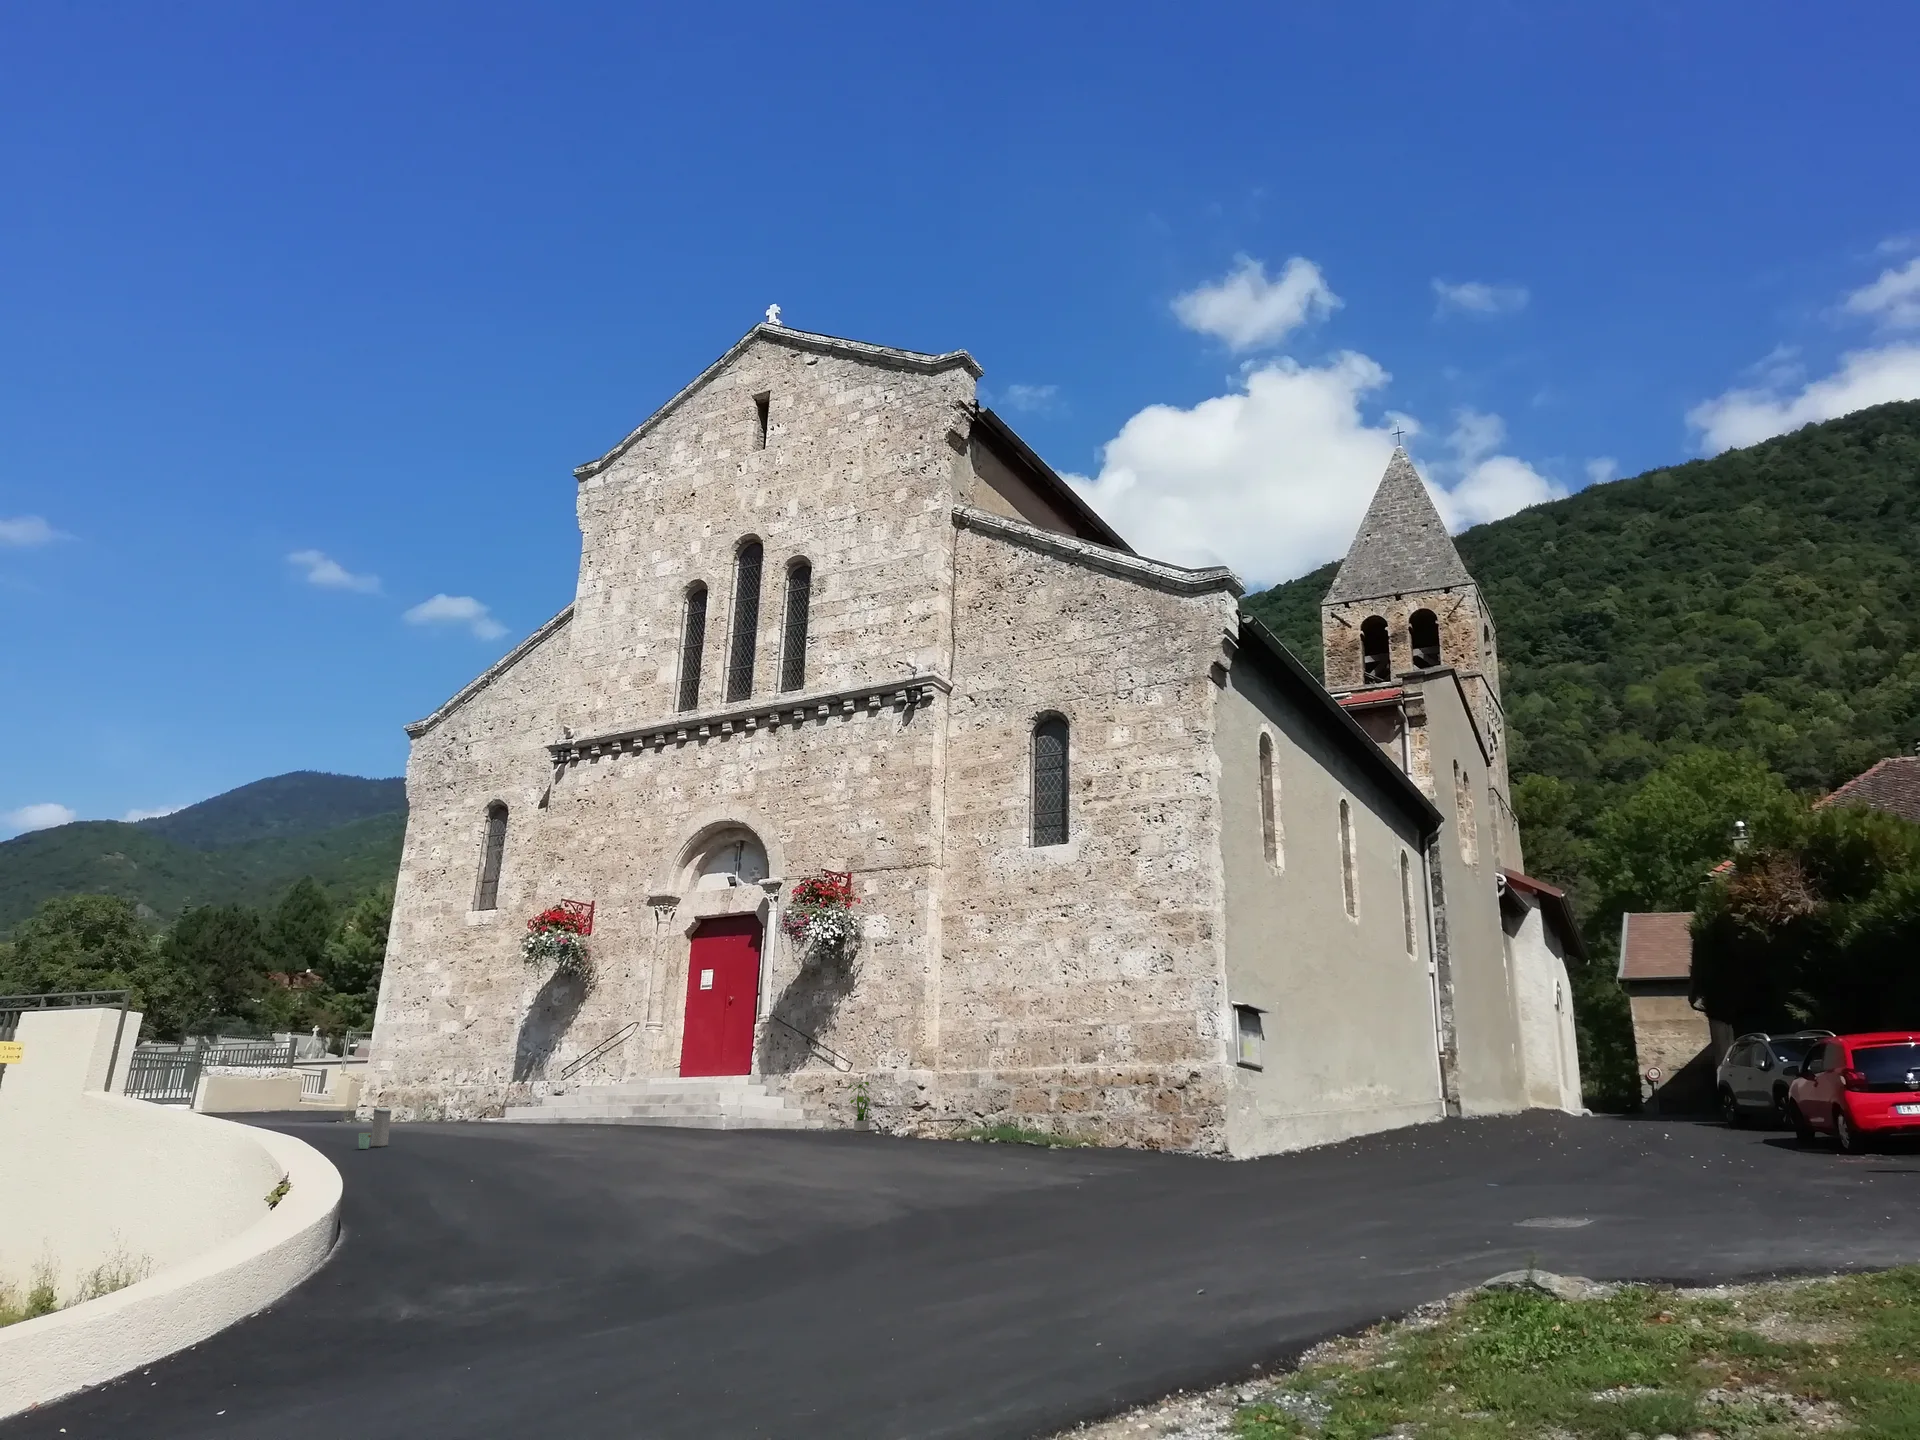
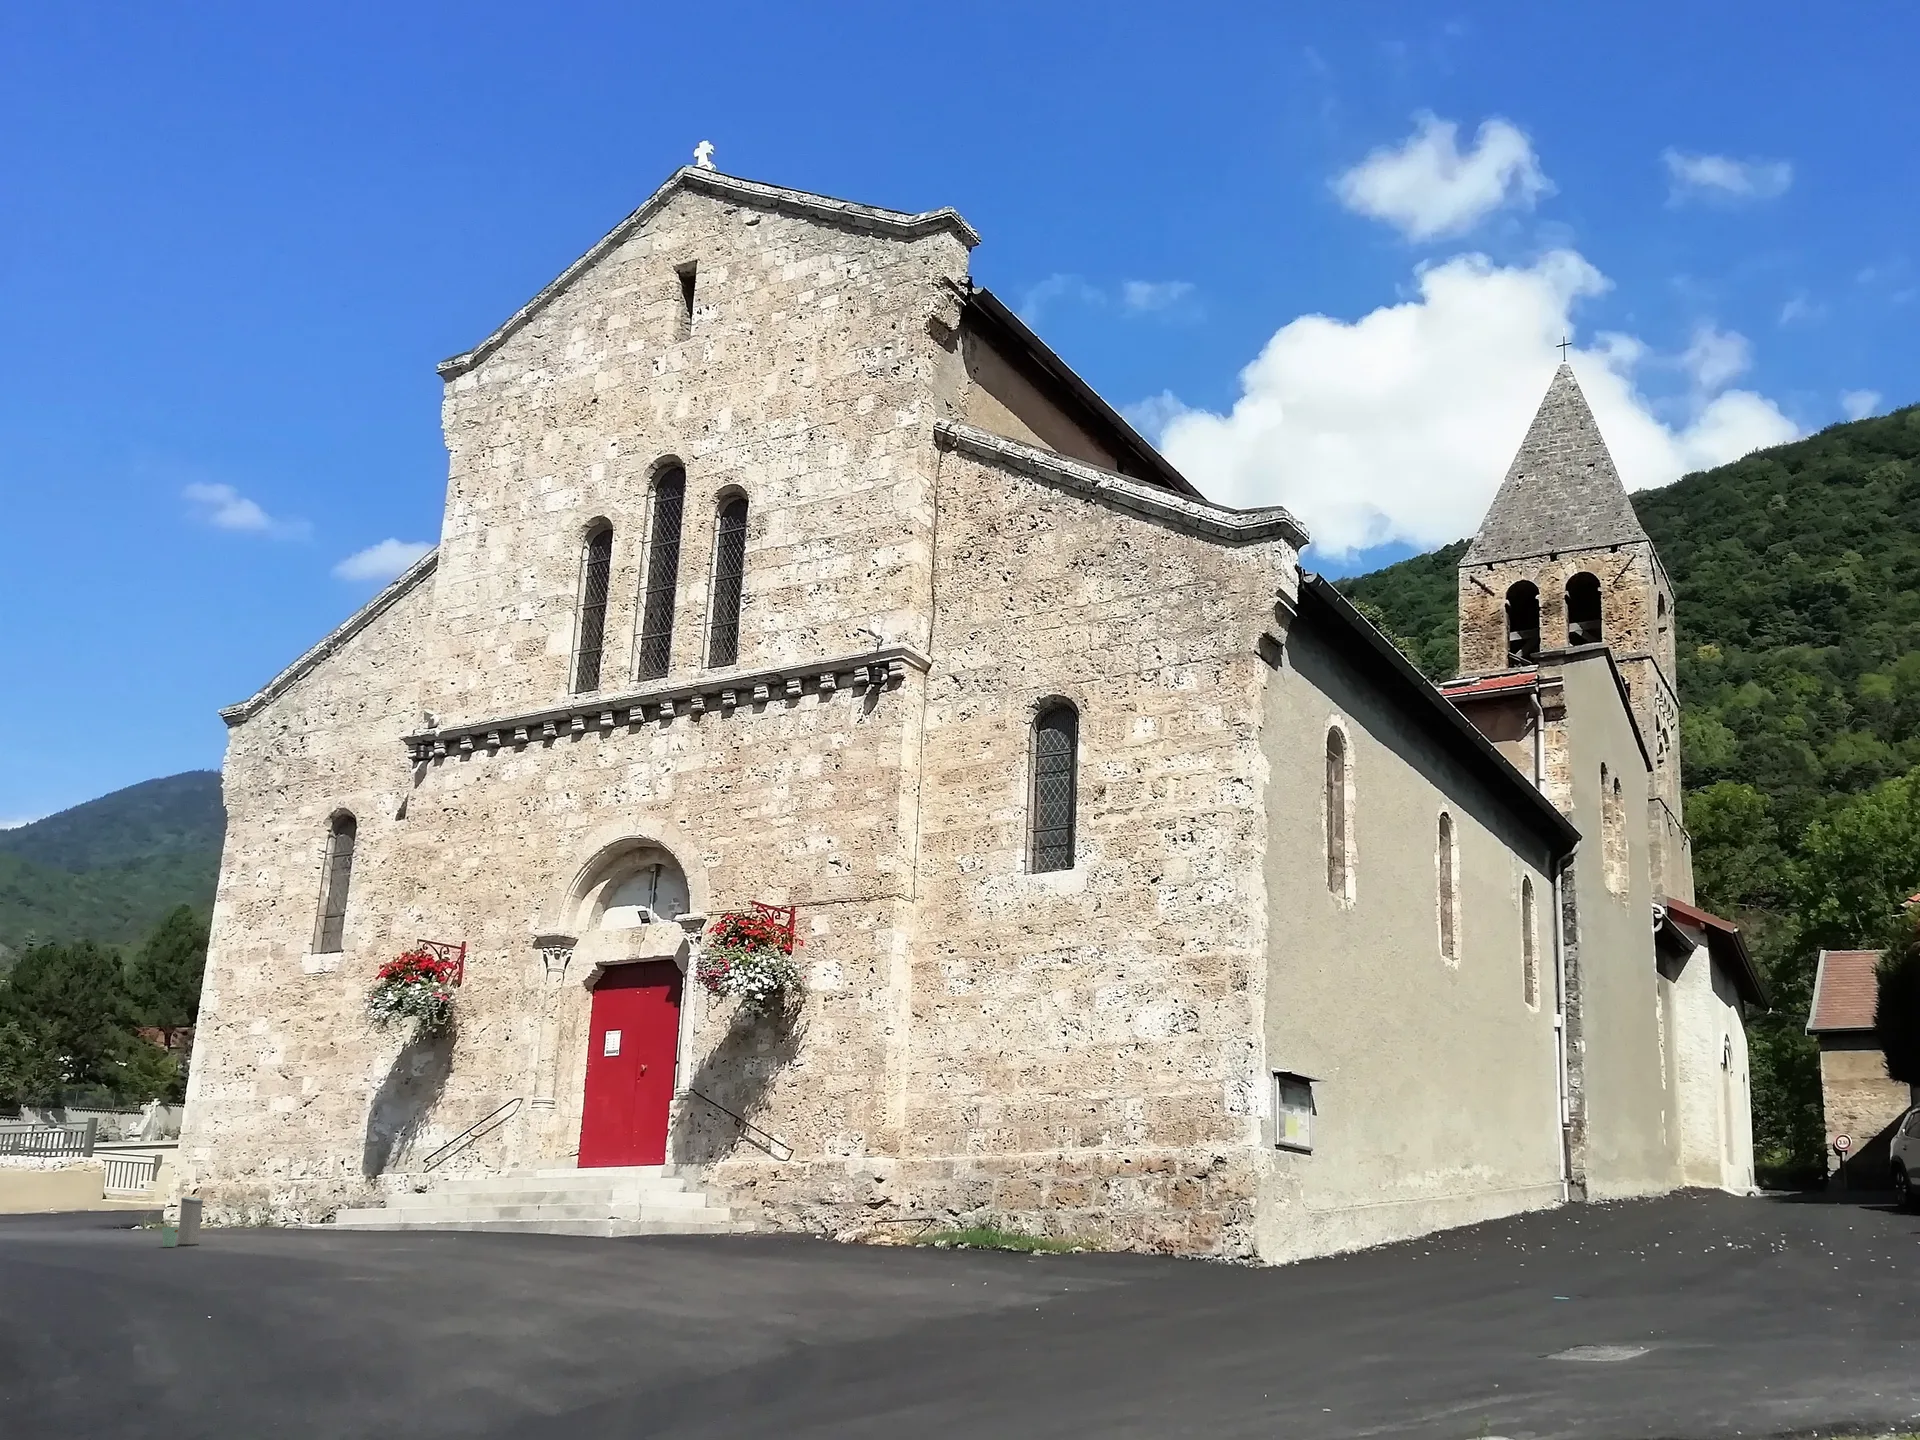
potted plant: present [847,1082,874,1131] -> none [785,1173,825,1237]

